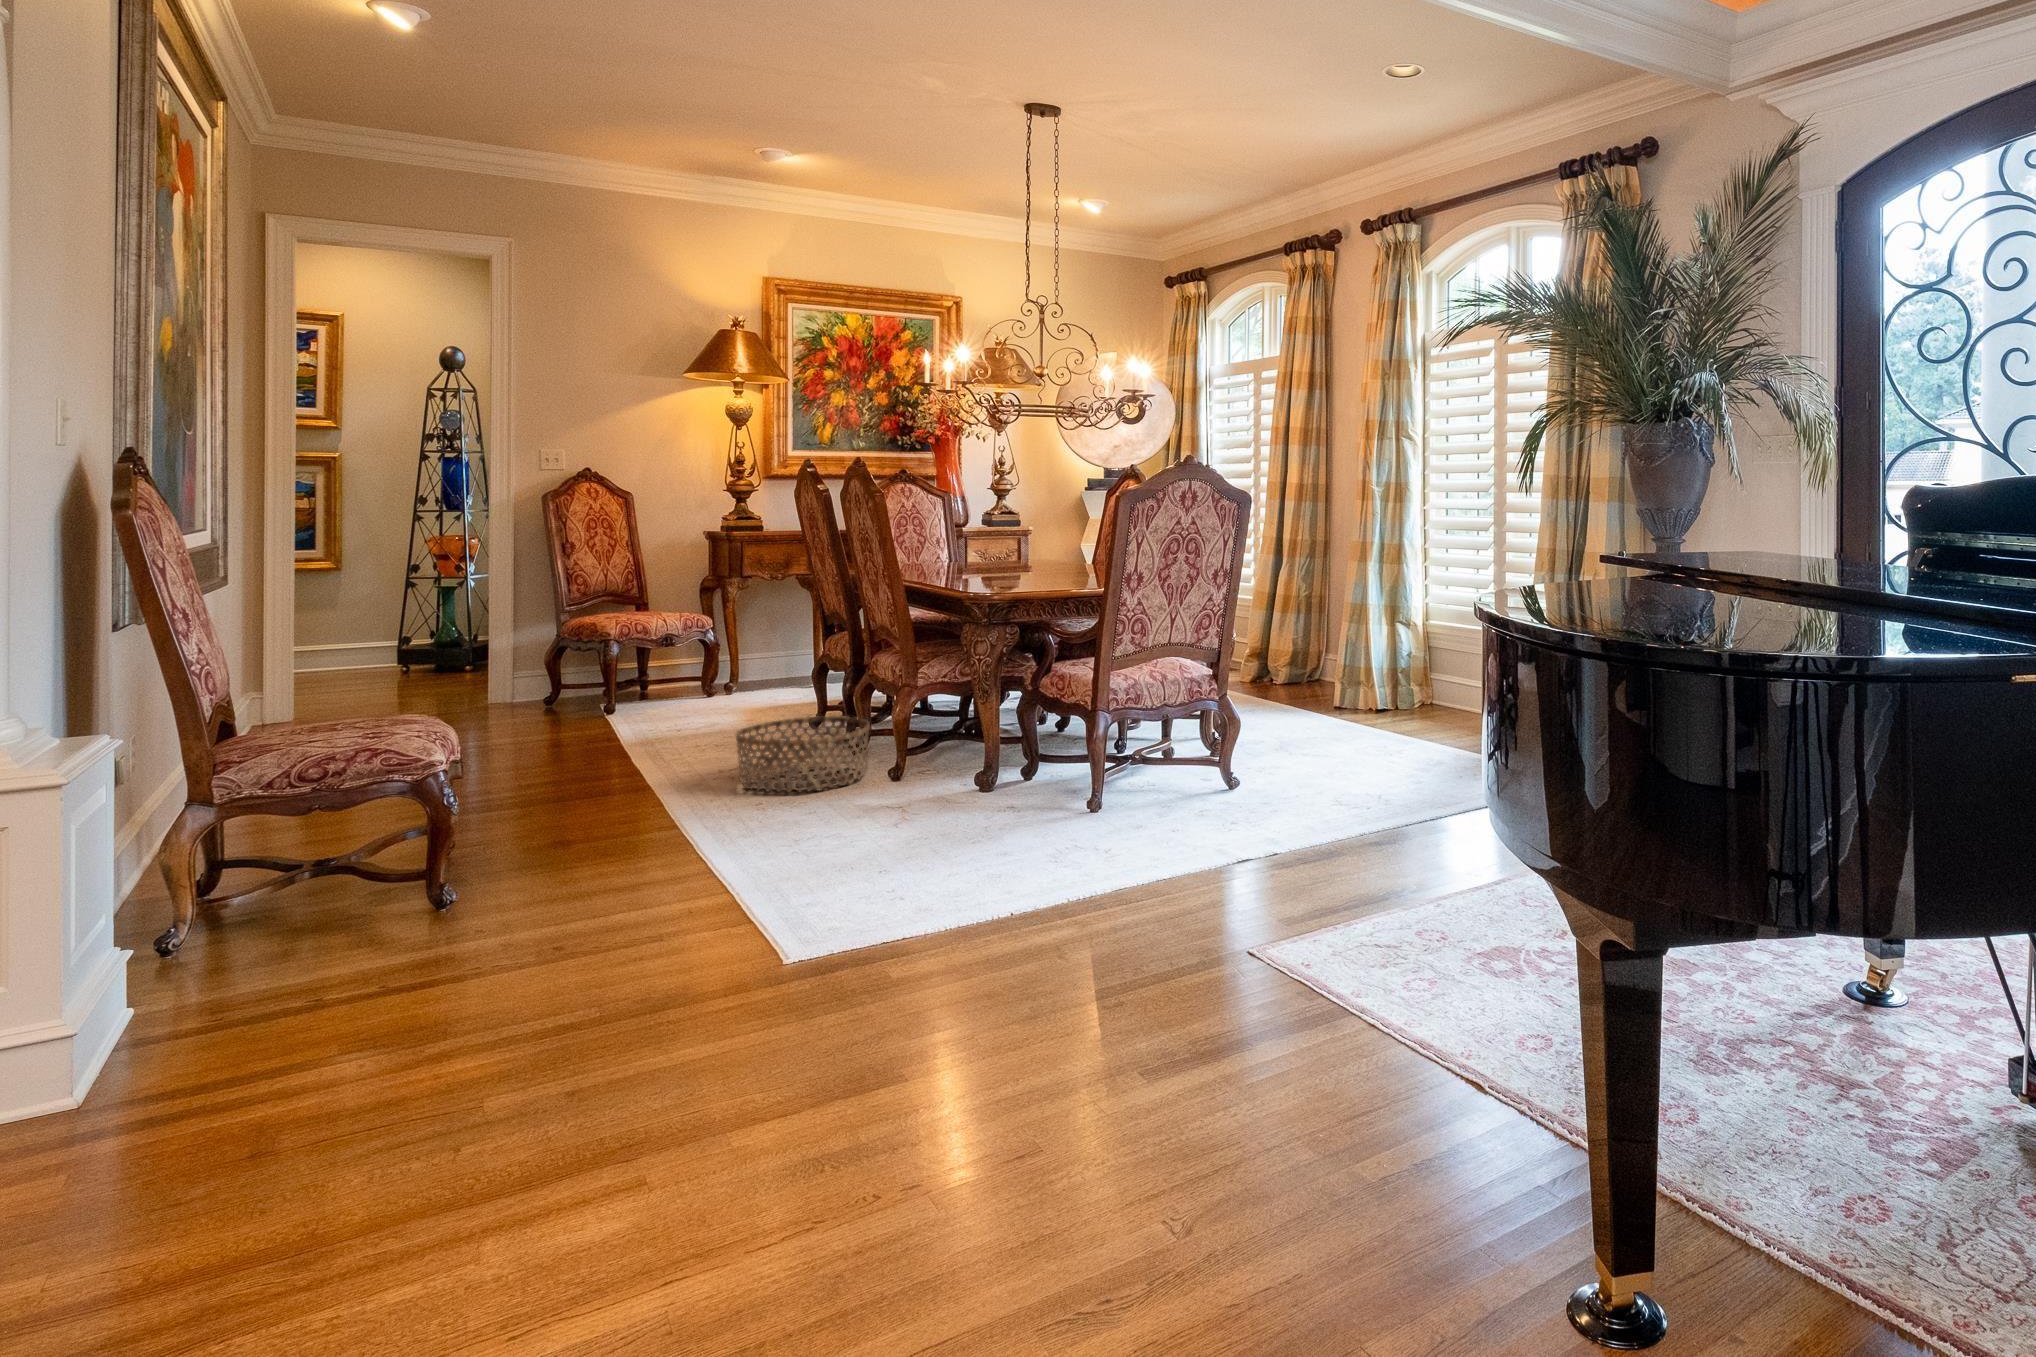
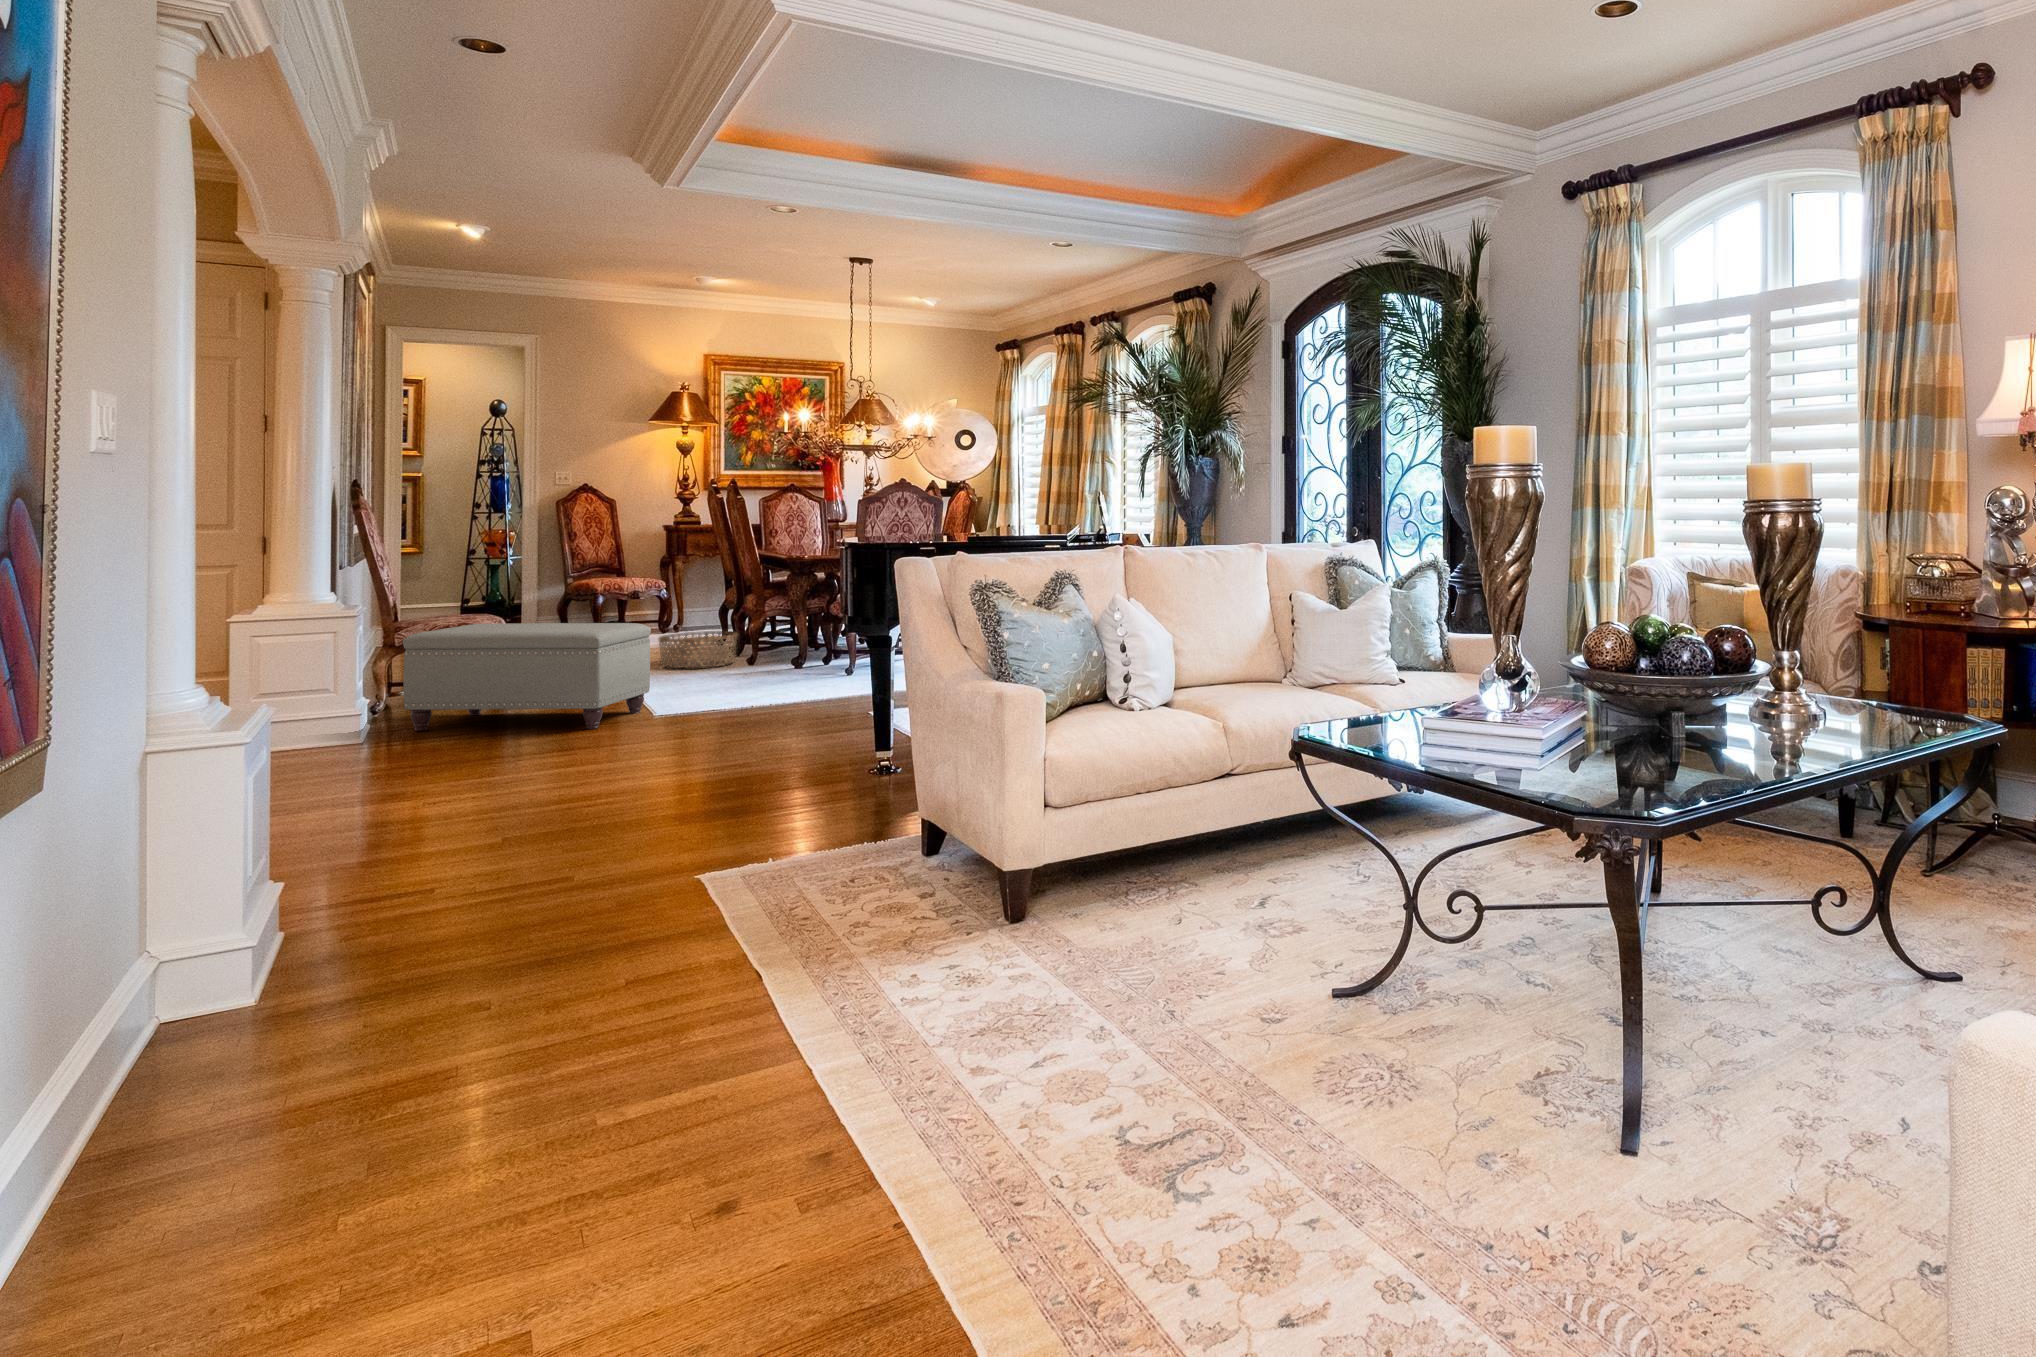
ottoman: none [186,762,777,1060] -> present [403,623,651,730]

